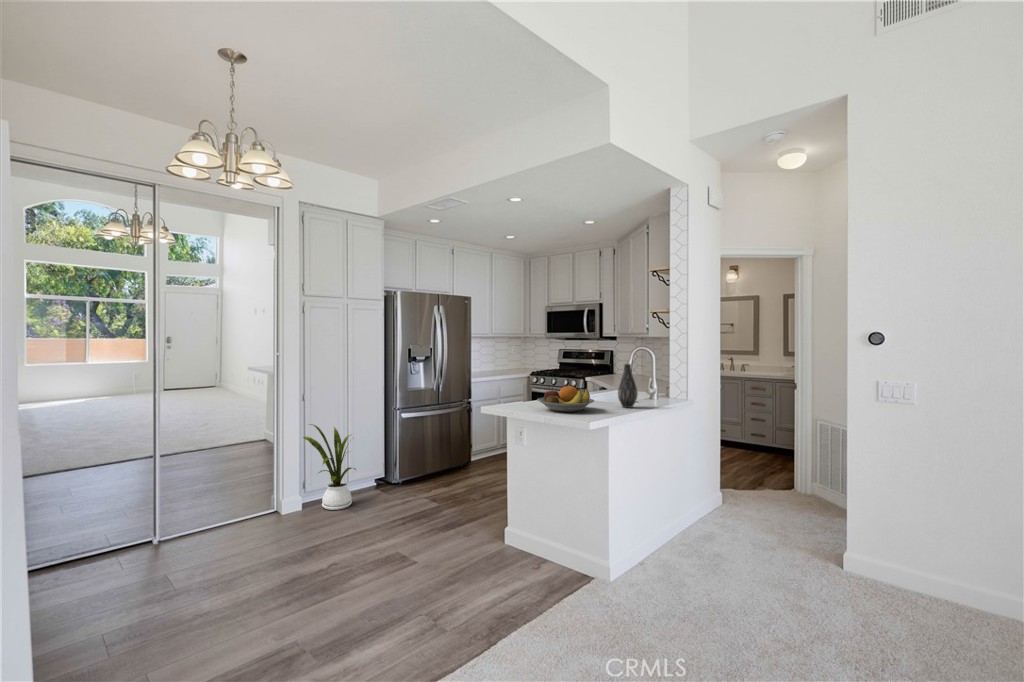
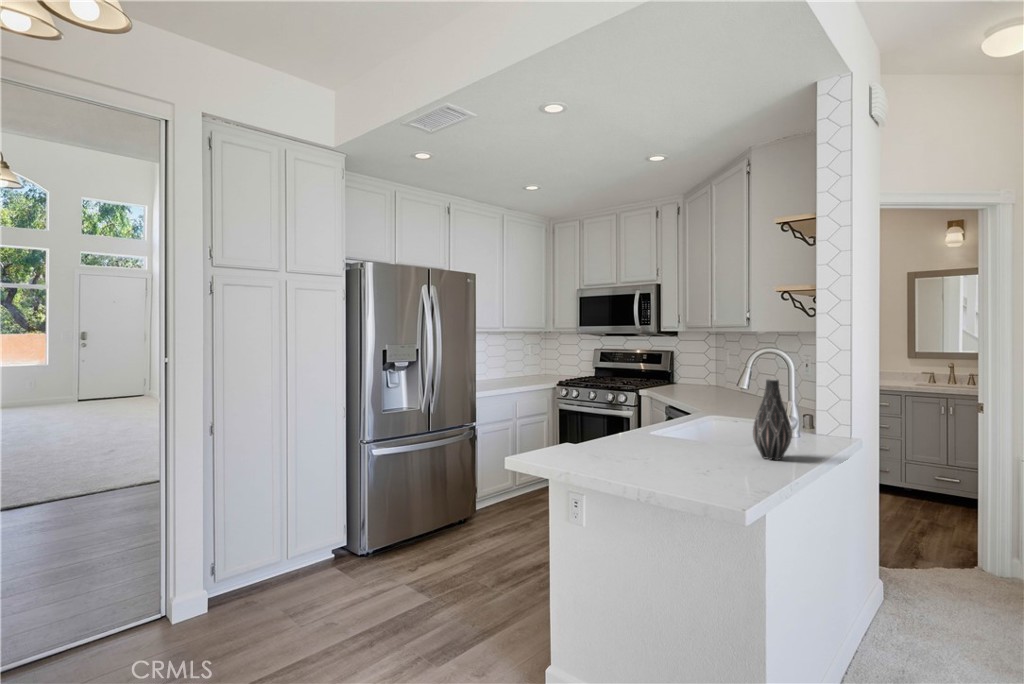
fruit bowl: present [537,386,594,412] -> none [613,423,725,473]
house plant: present [303,424,356,510] -> none [207,474,299,613]

